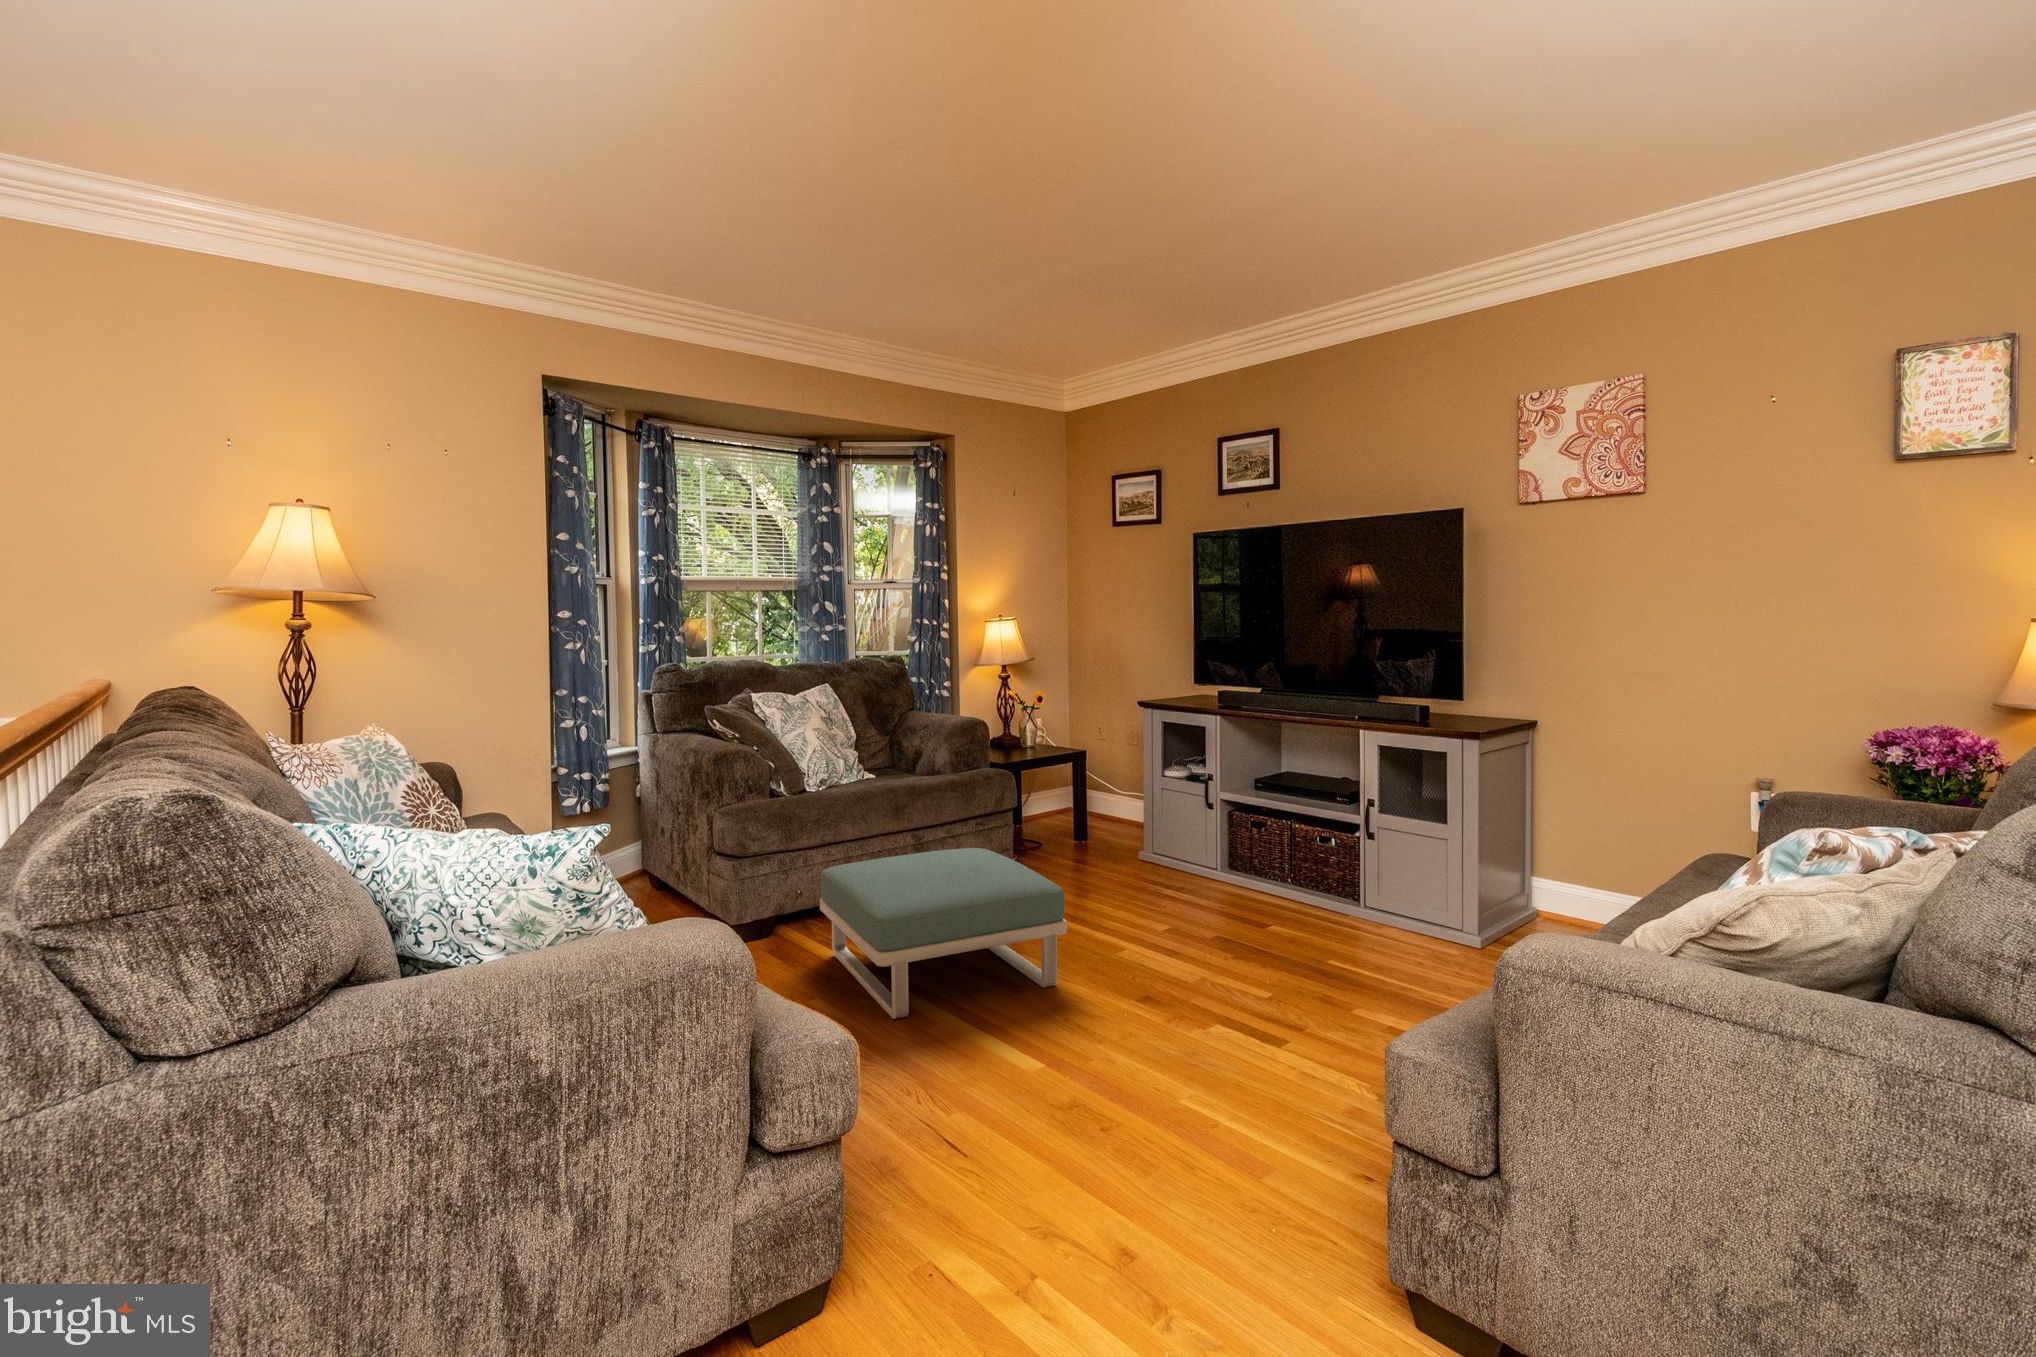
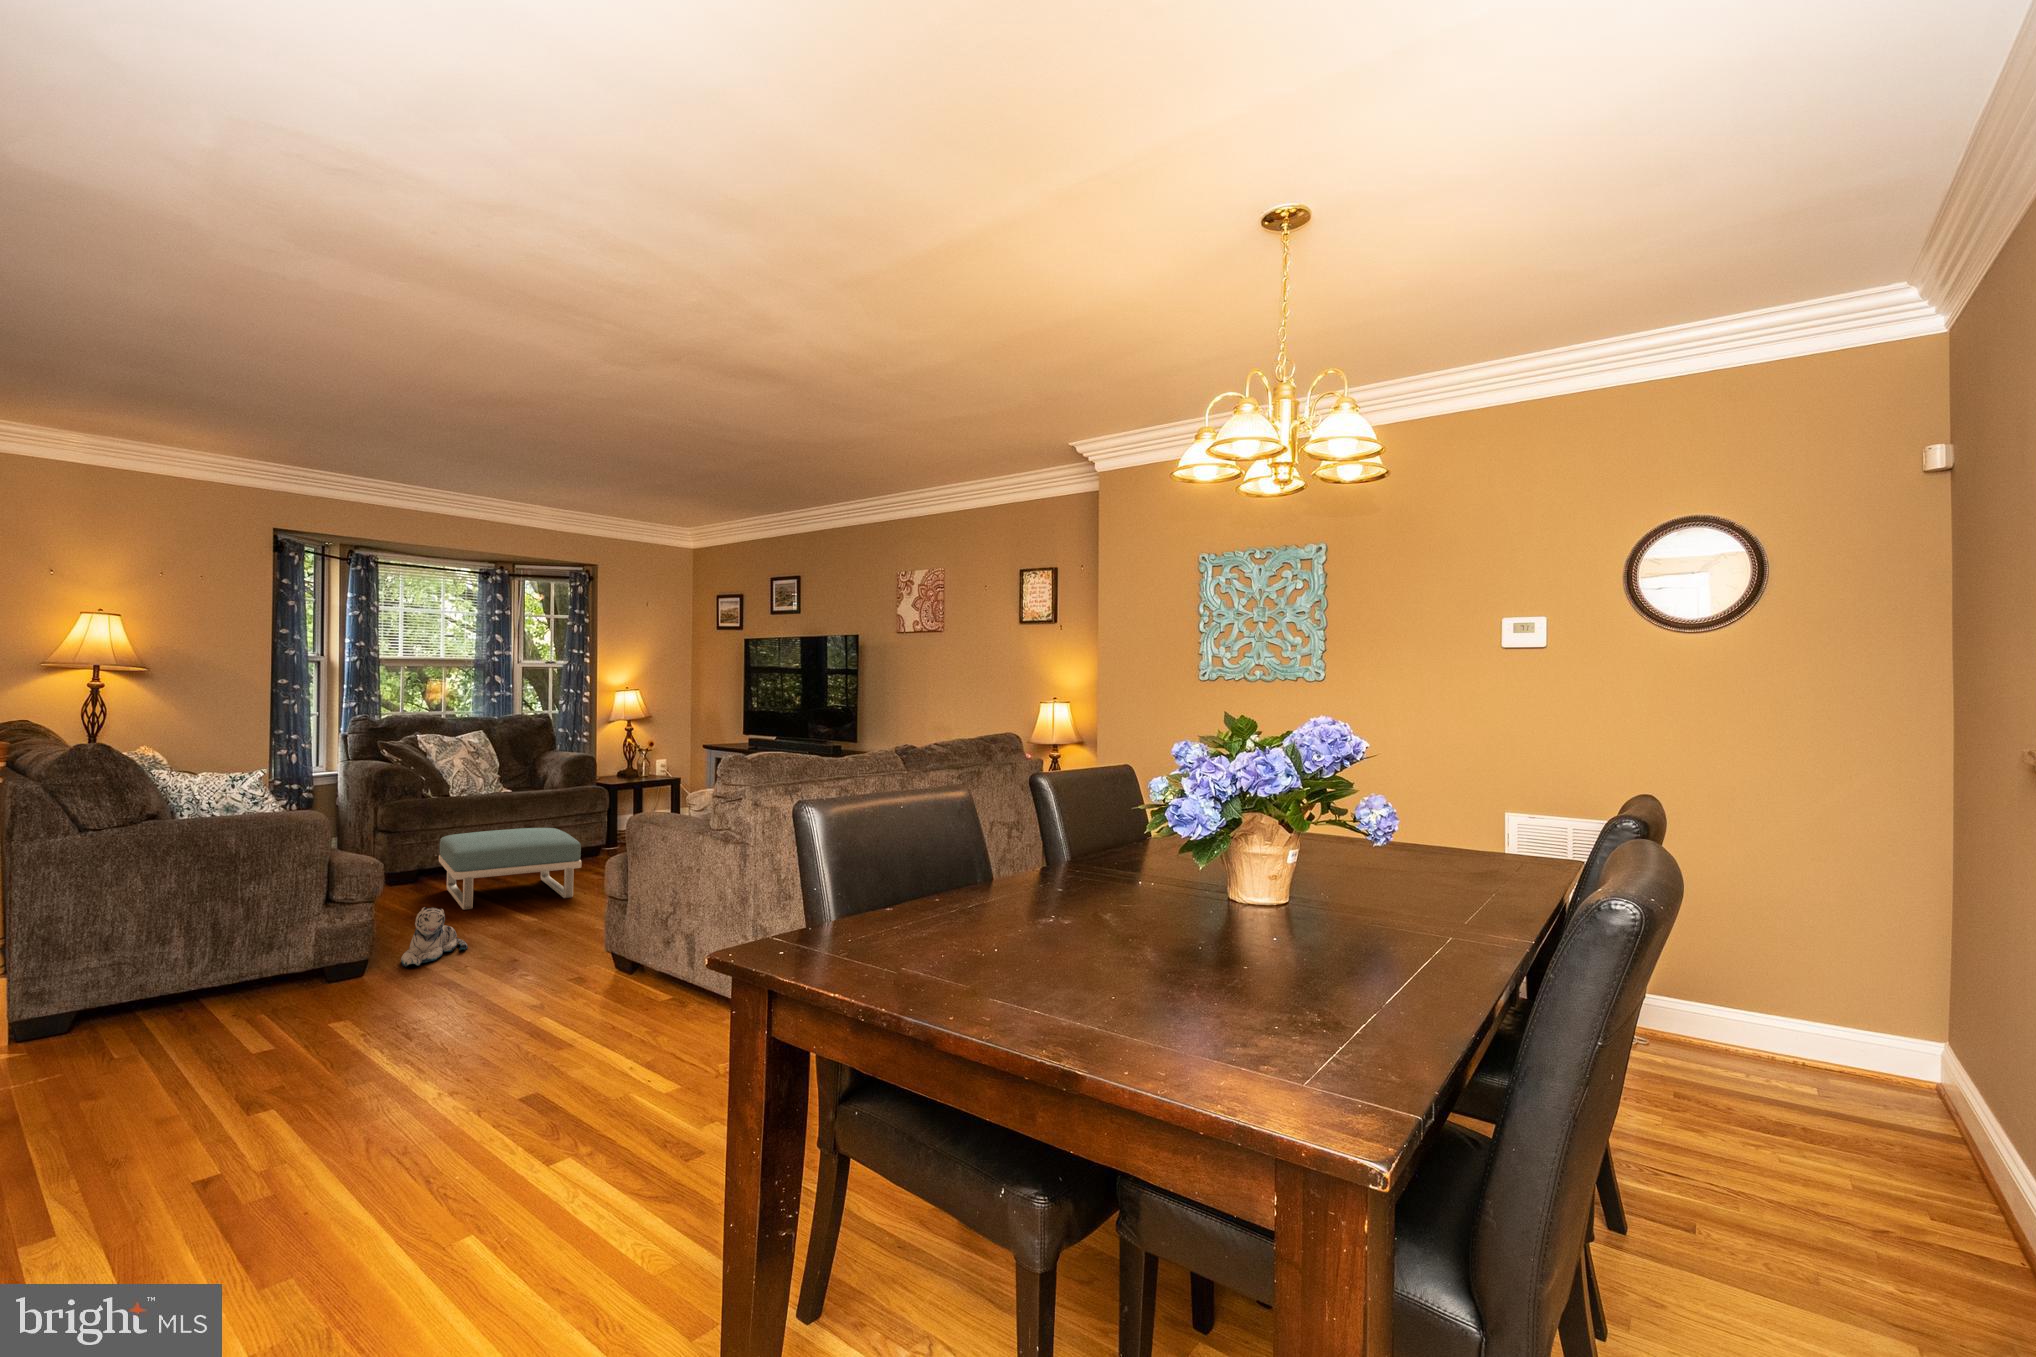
plush toy: none [884,1107,996,1275] -> present [401,907,468,967]

